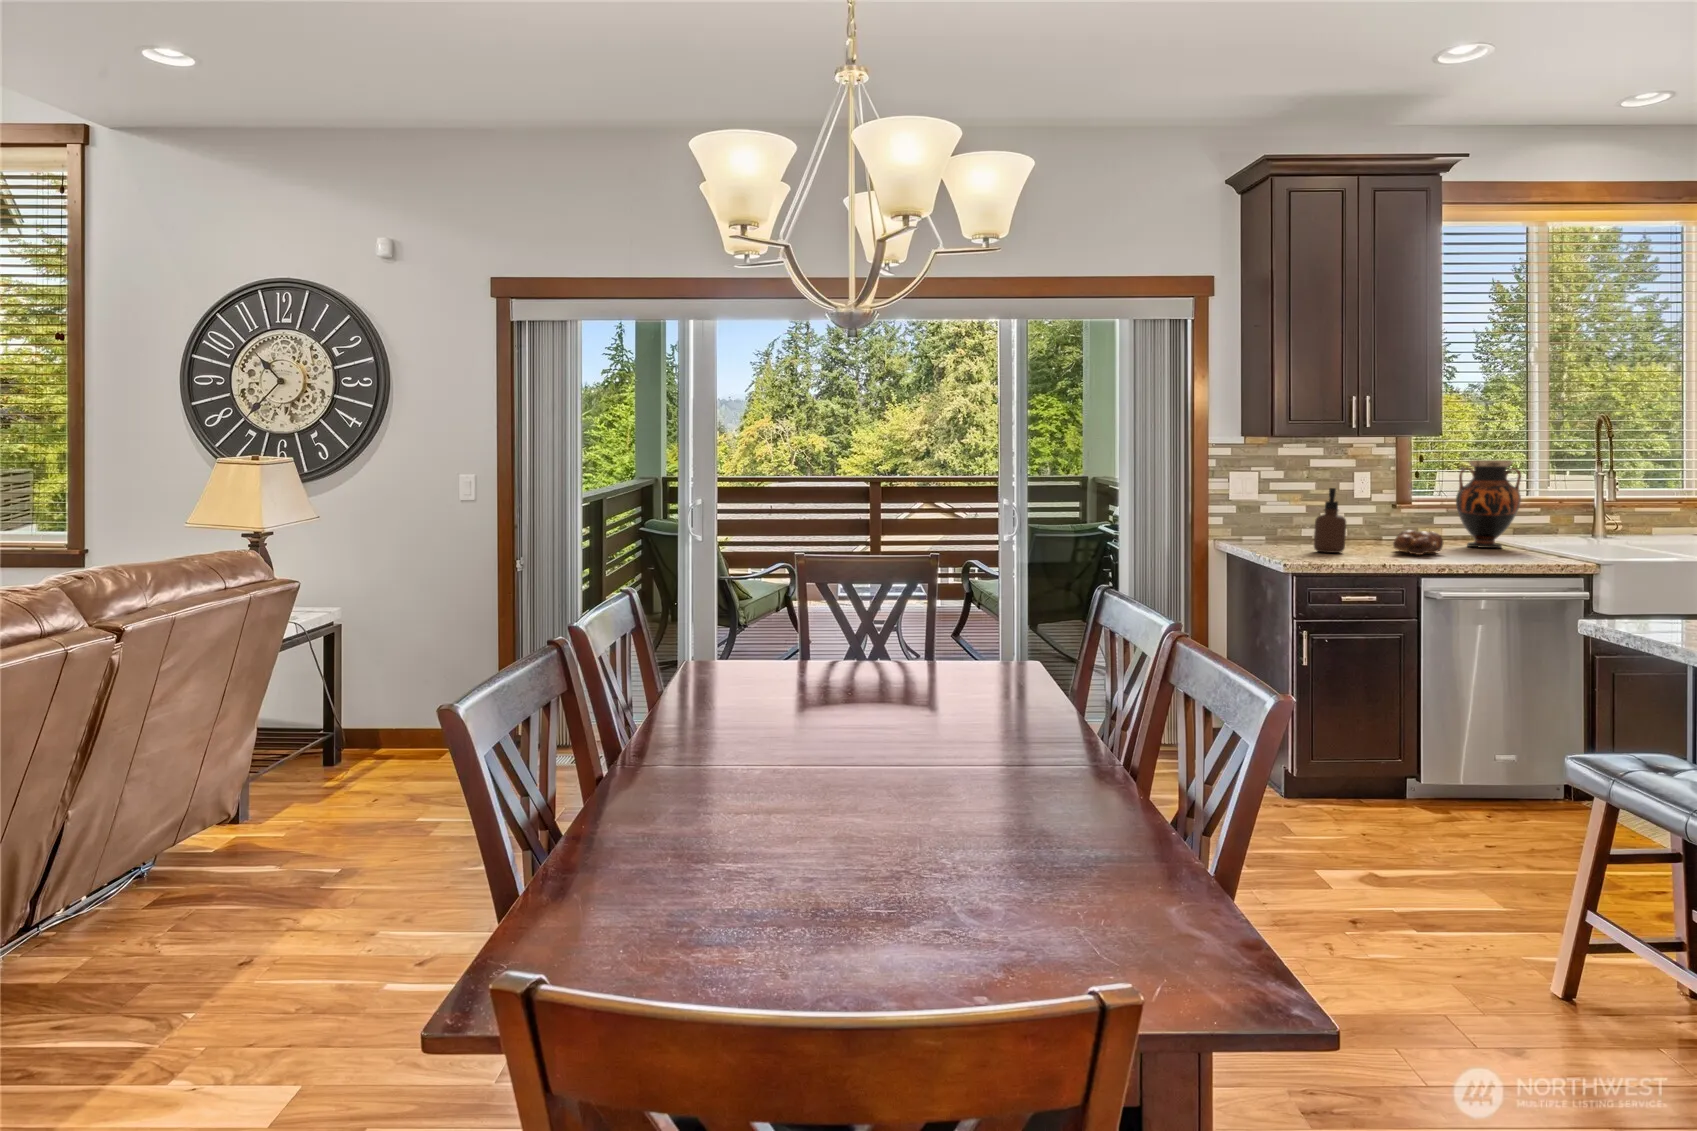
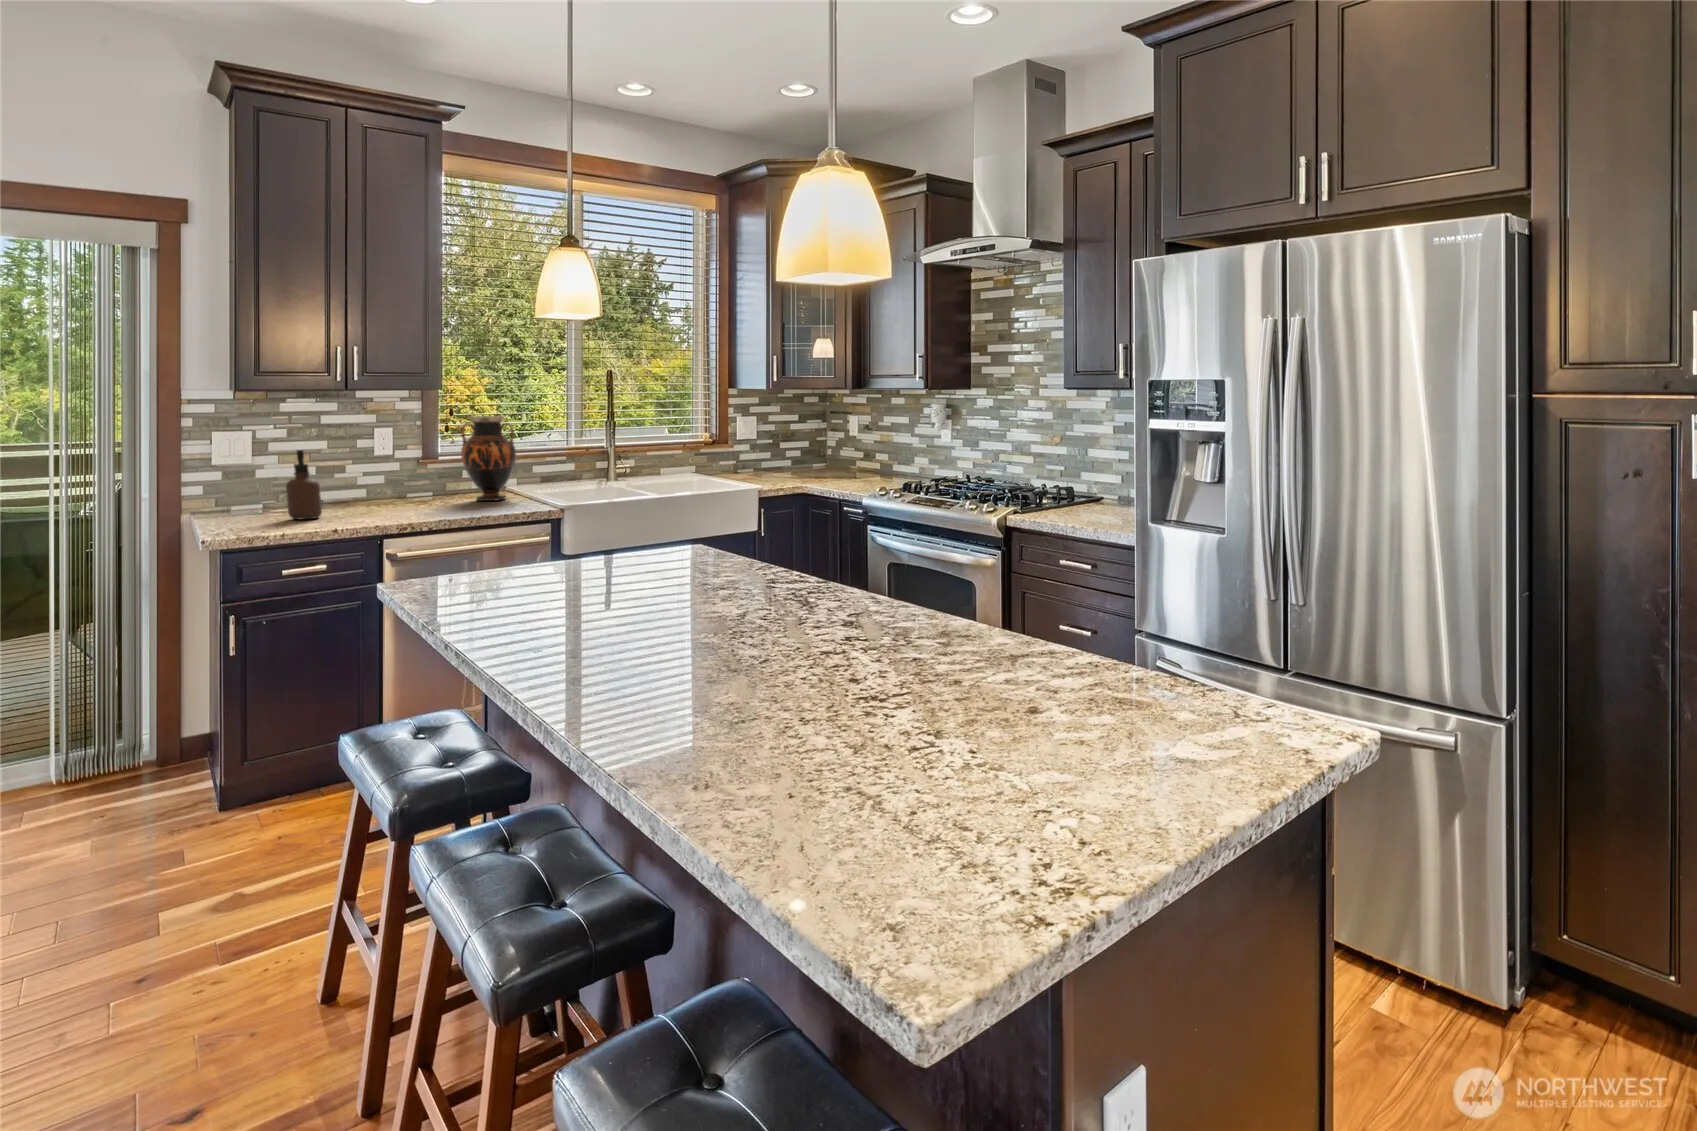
bread loaf: present [1393,530,1443,555] -> none [367,490,426,516]

